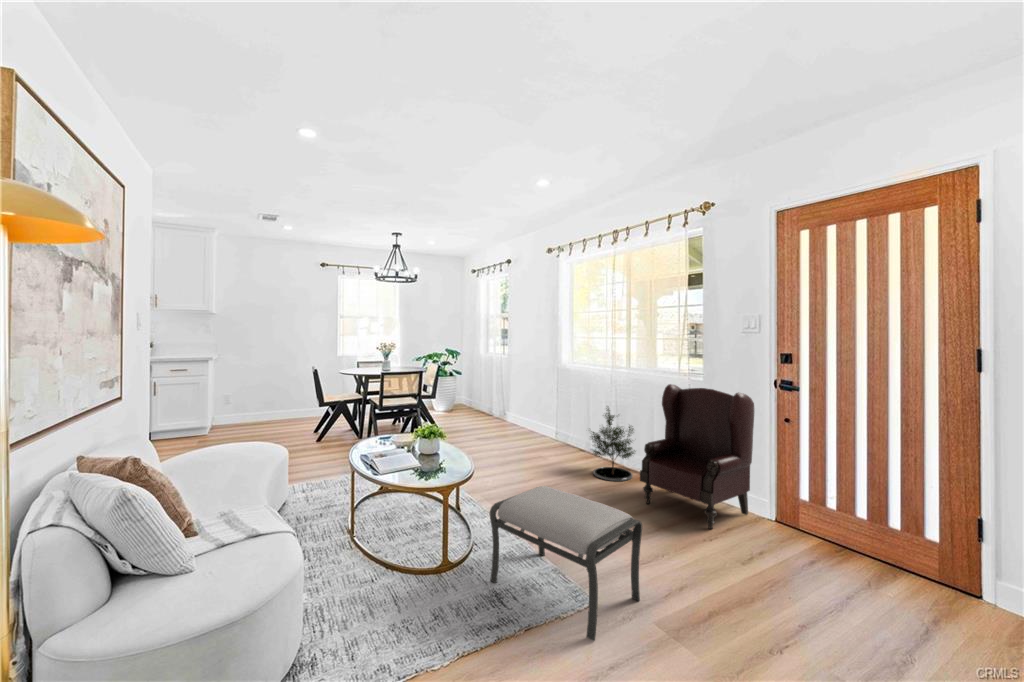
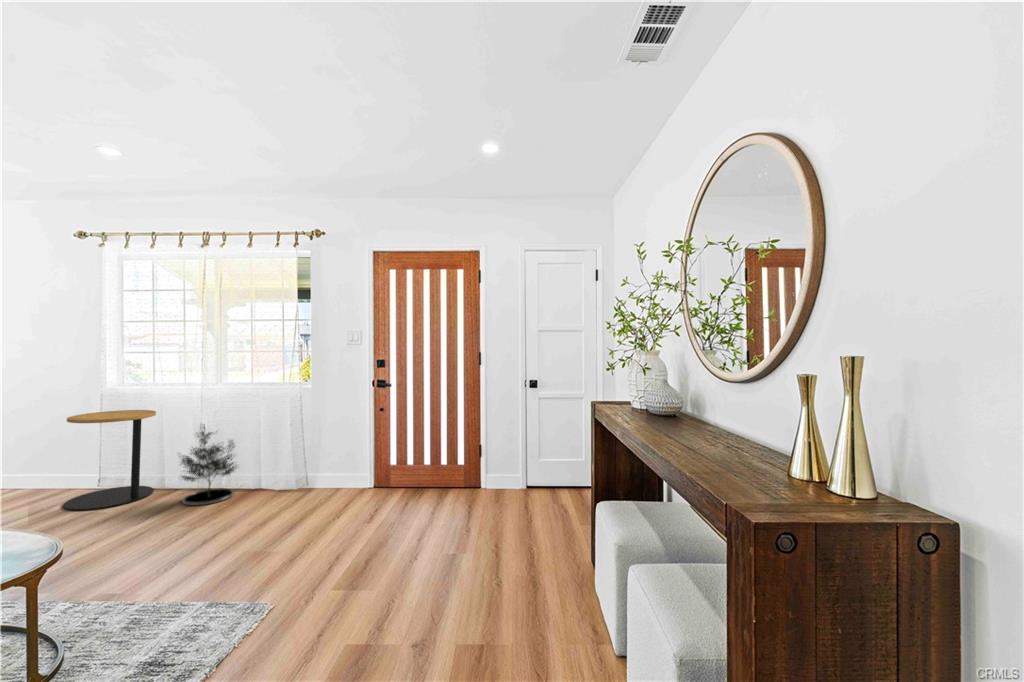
armchair: present [640,384,754,529] -> none [259,392,359,511]
side table: none [533,386,584,461] -> present [64,410,156,511]
ottoman: present [490,486,642,641] -> none [124,509,316,658]

